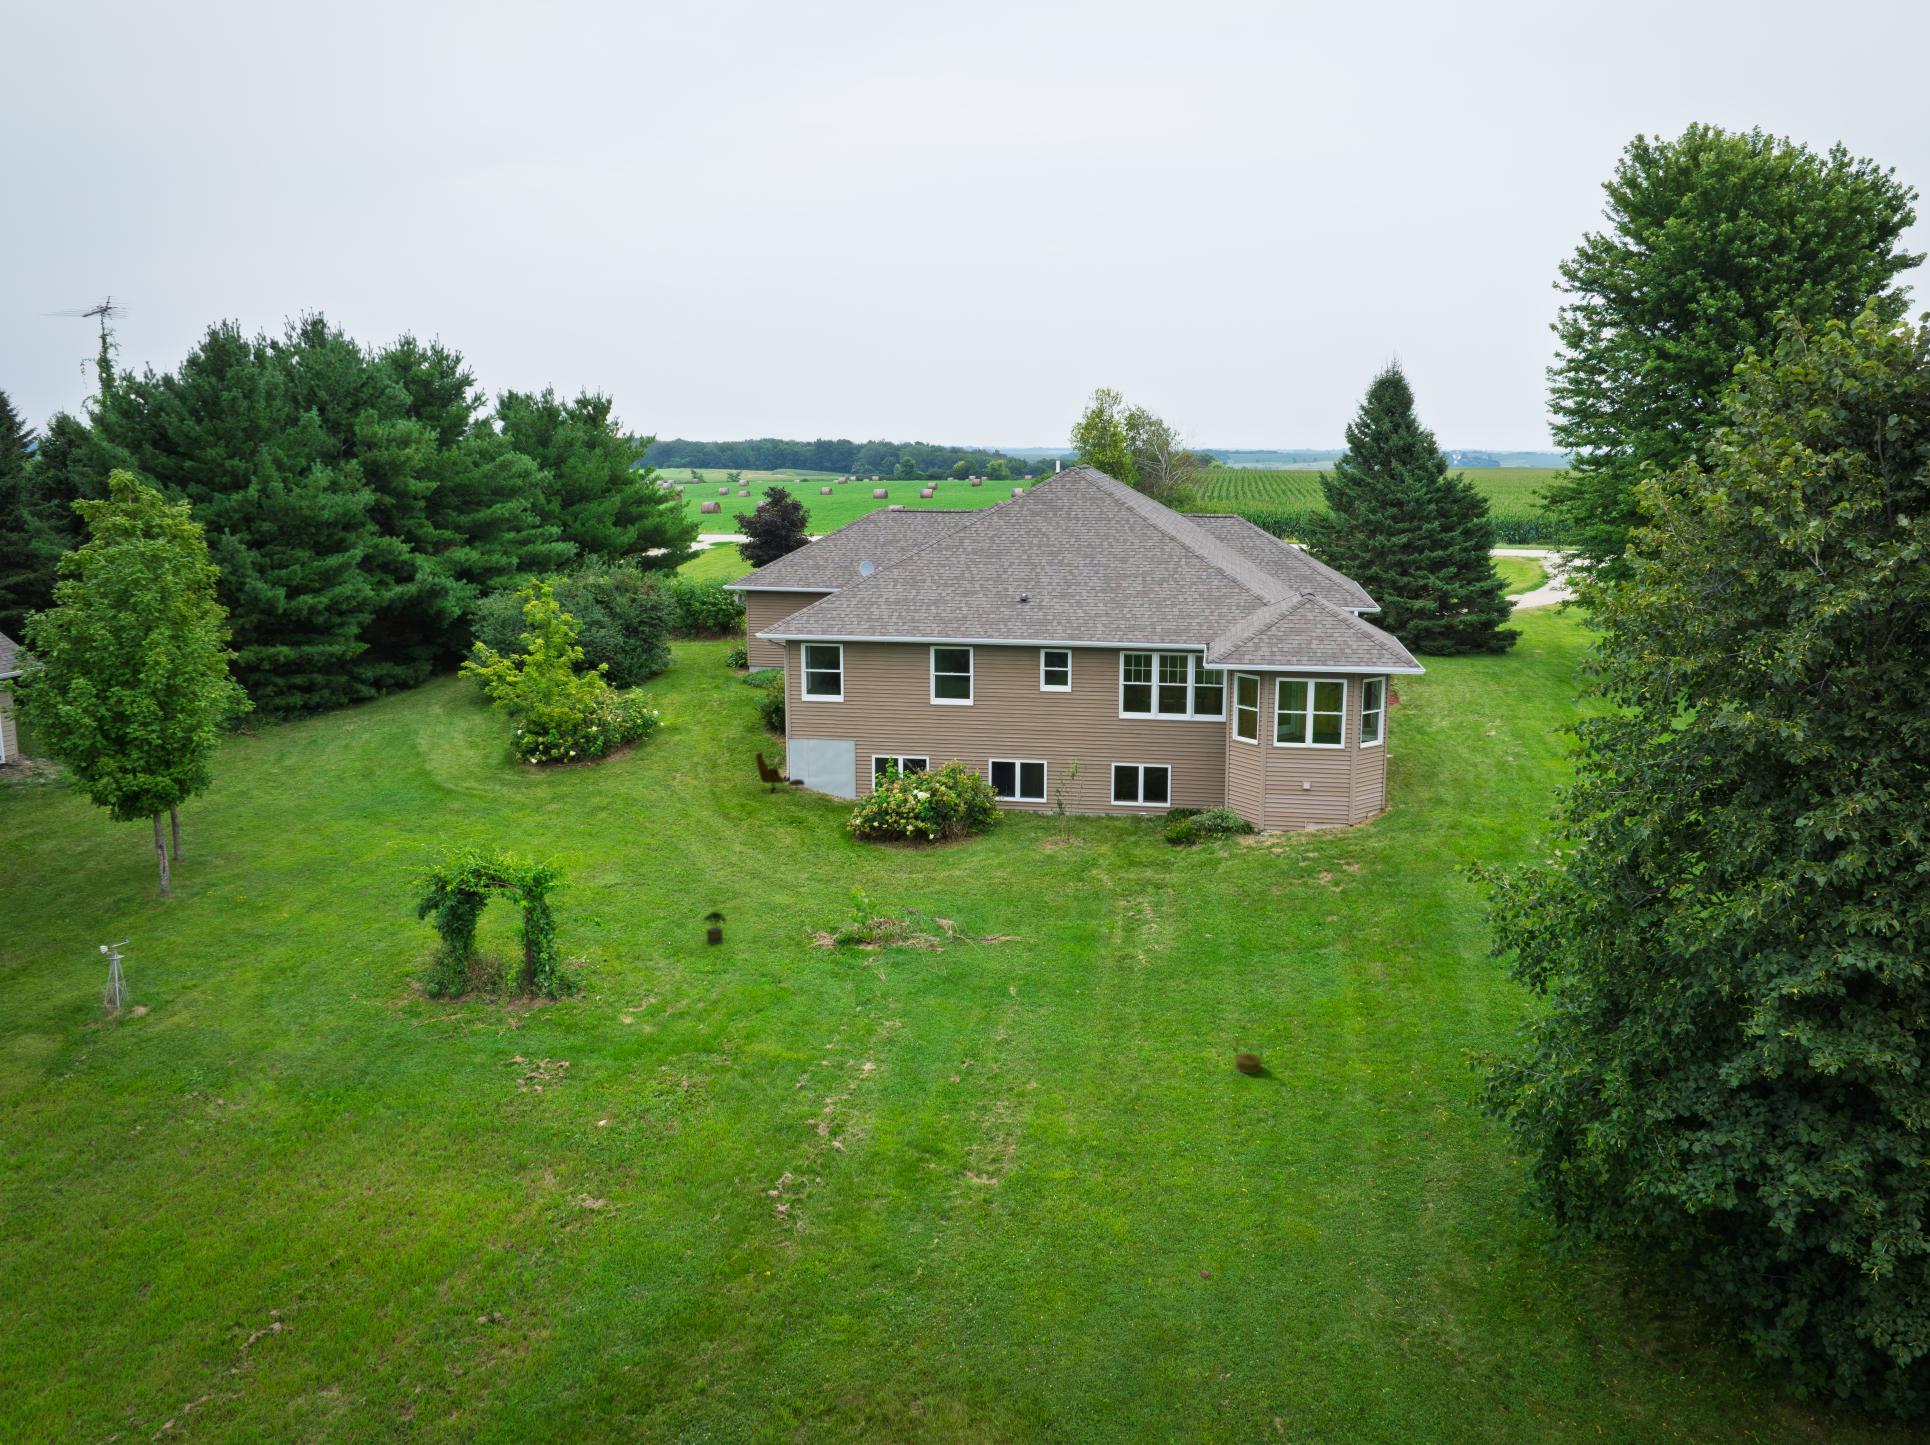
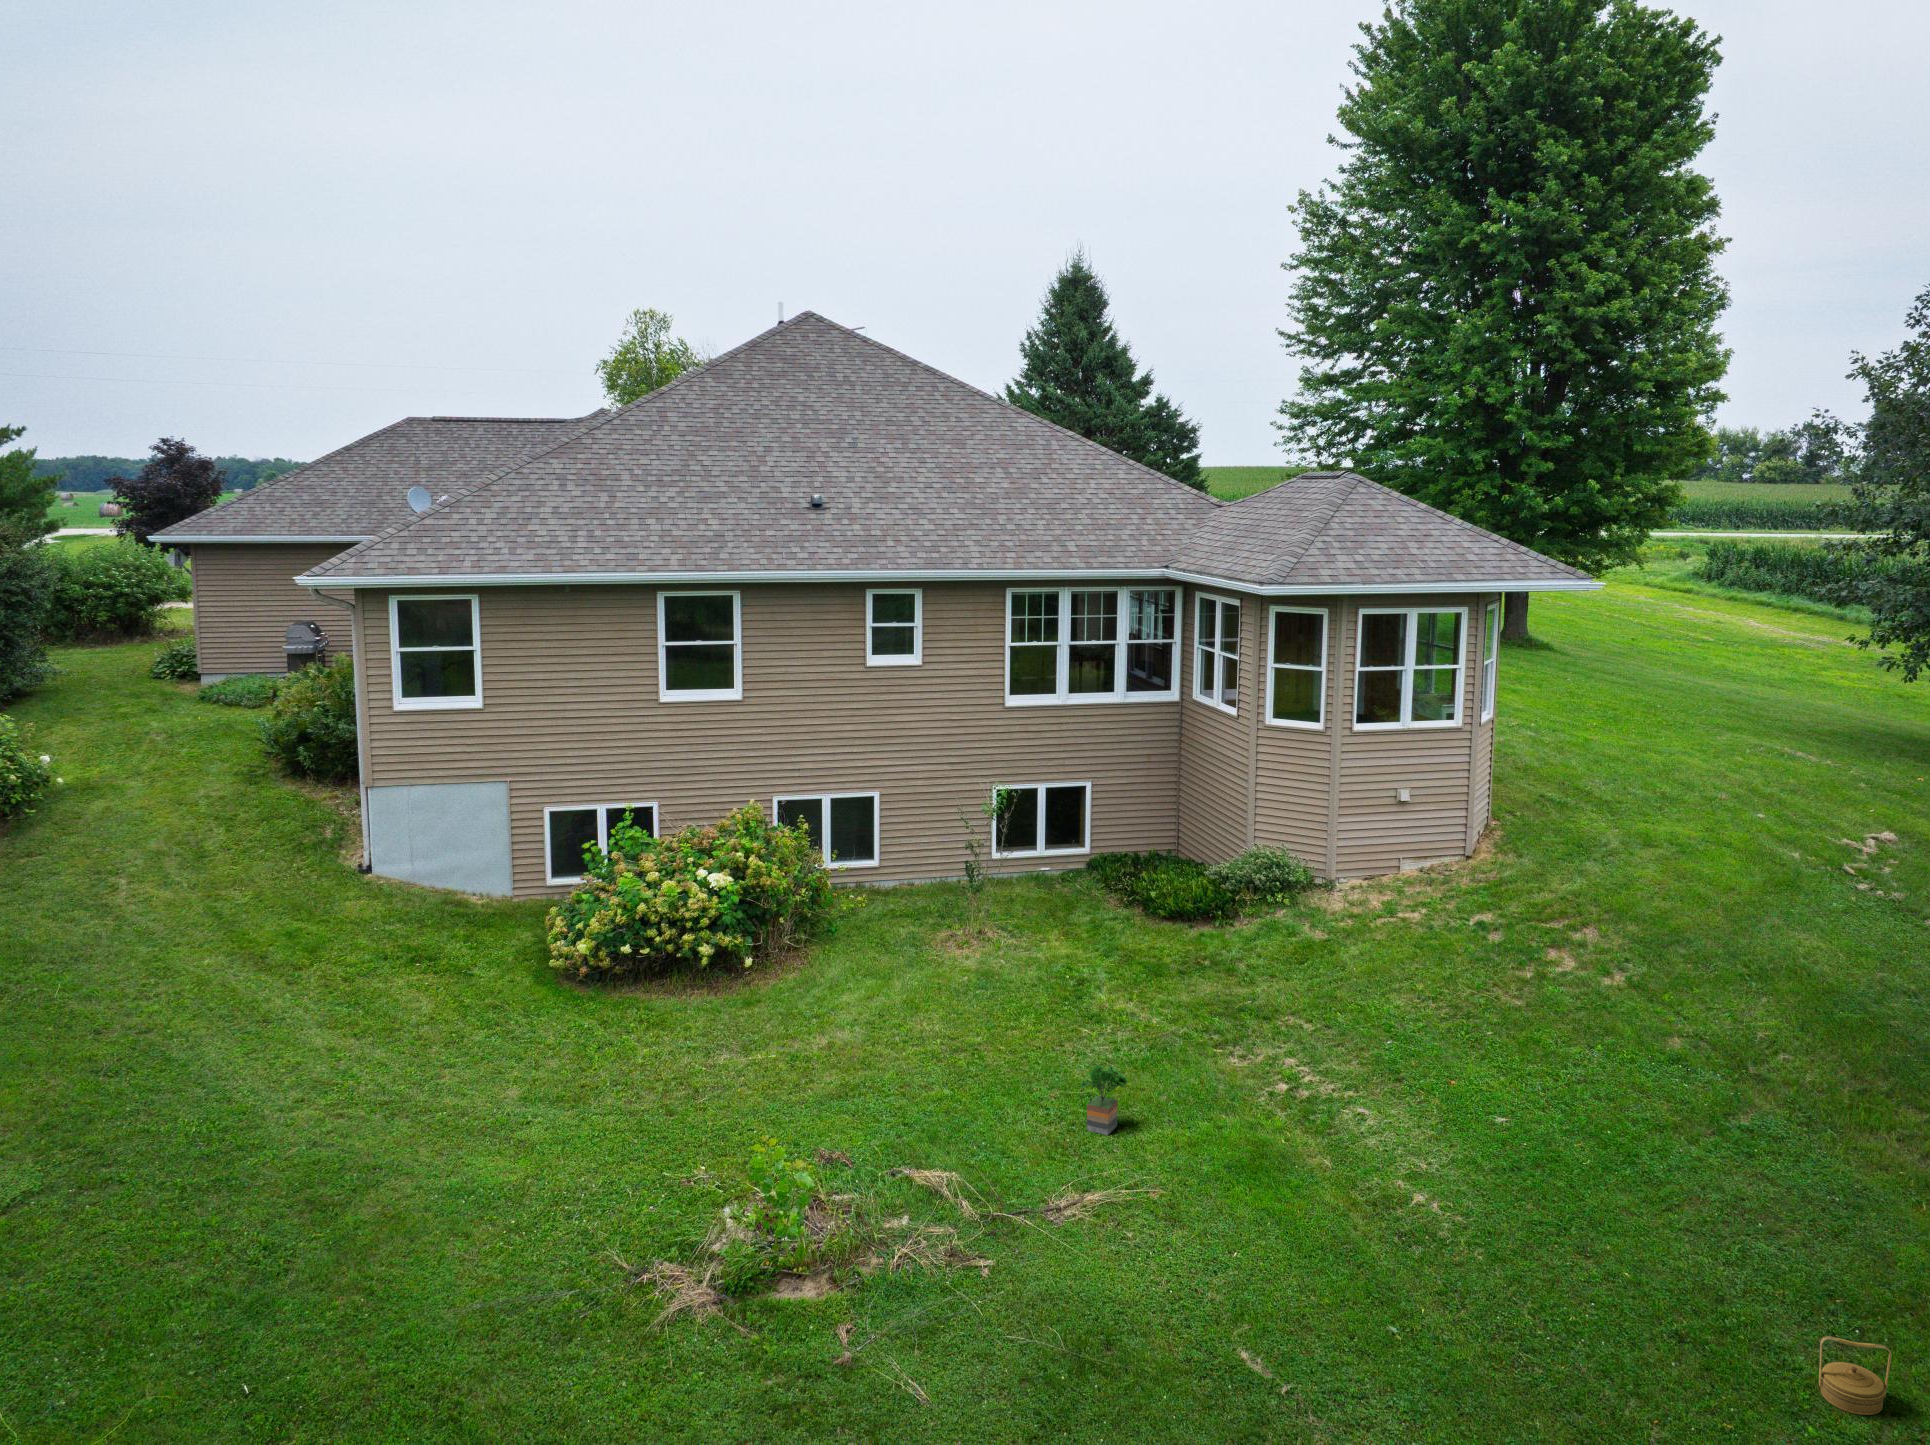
lounge chair: present [756,752,805,791] -> none [301,814,407,894]
potted tree: present [704,912,727,945] -> present [1081,1065,1128,1135]

